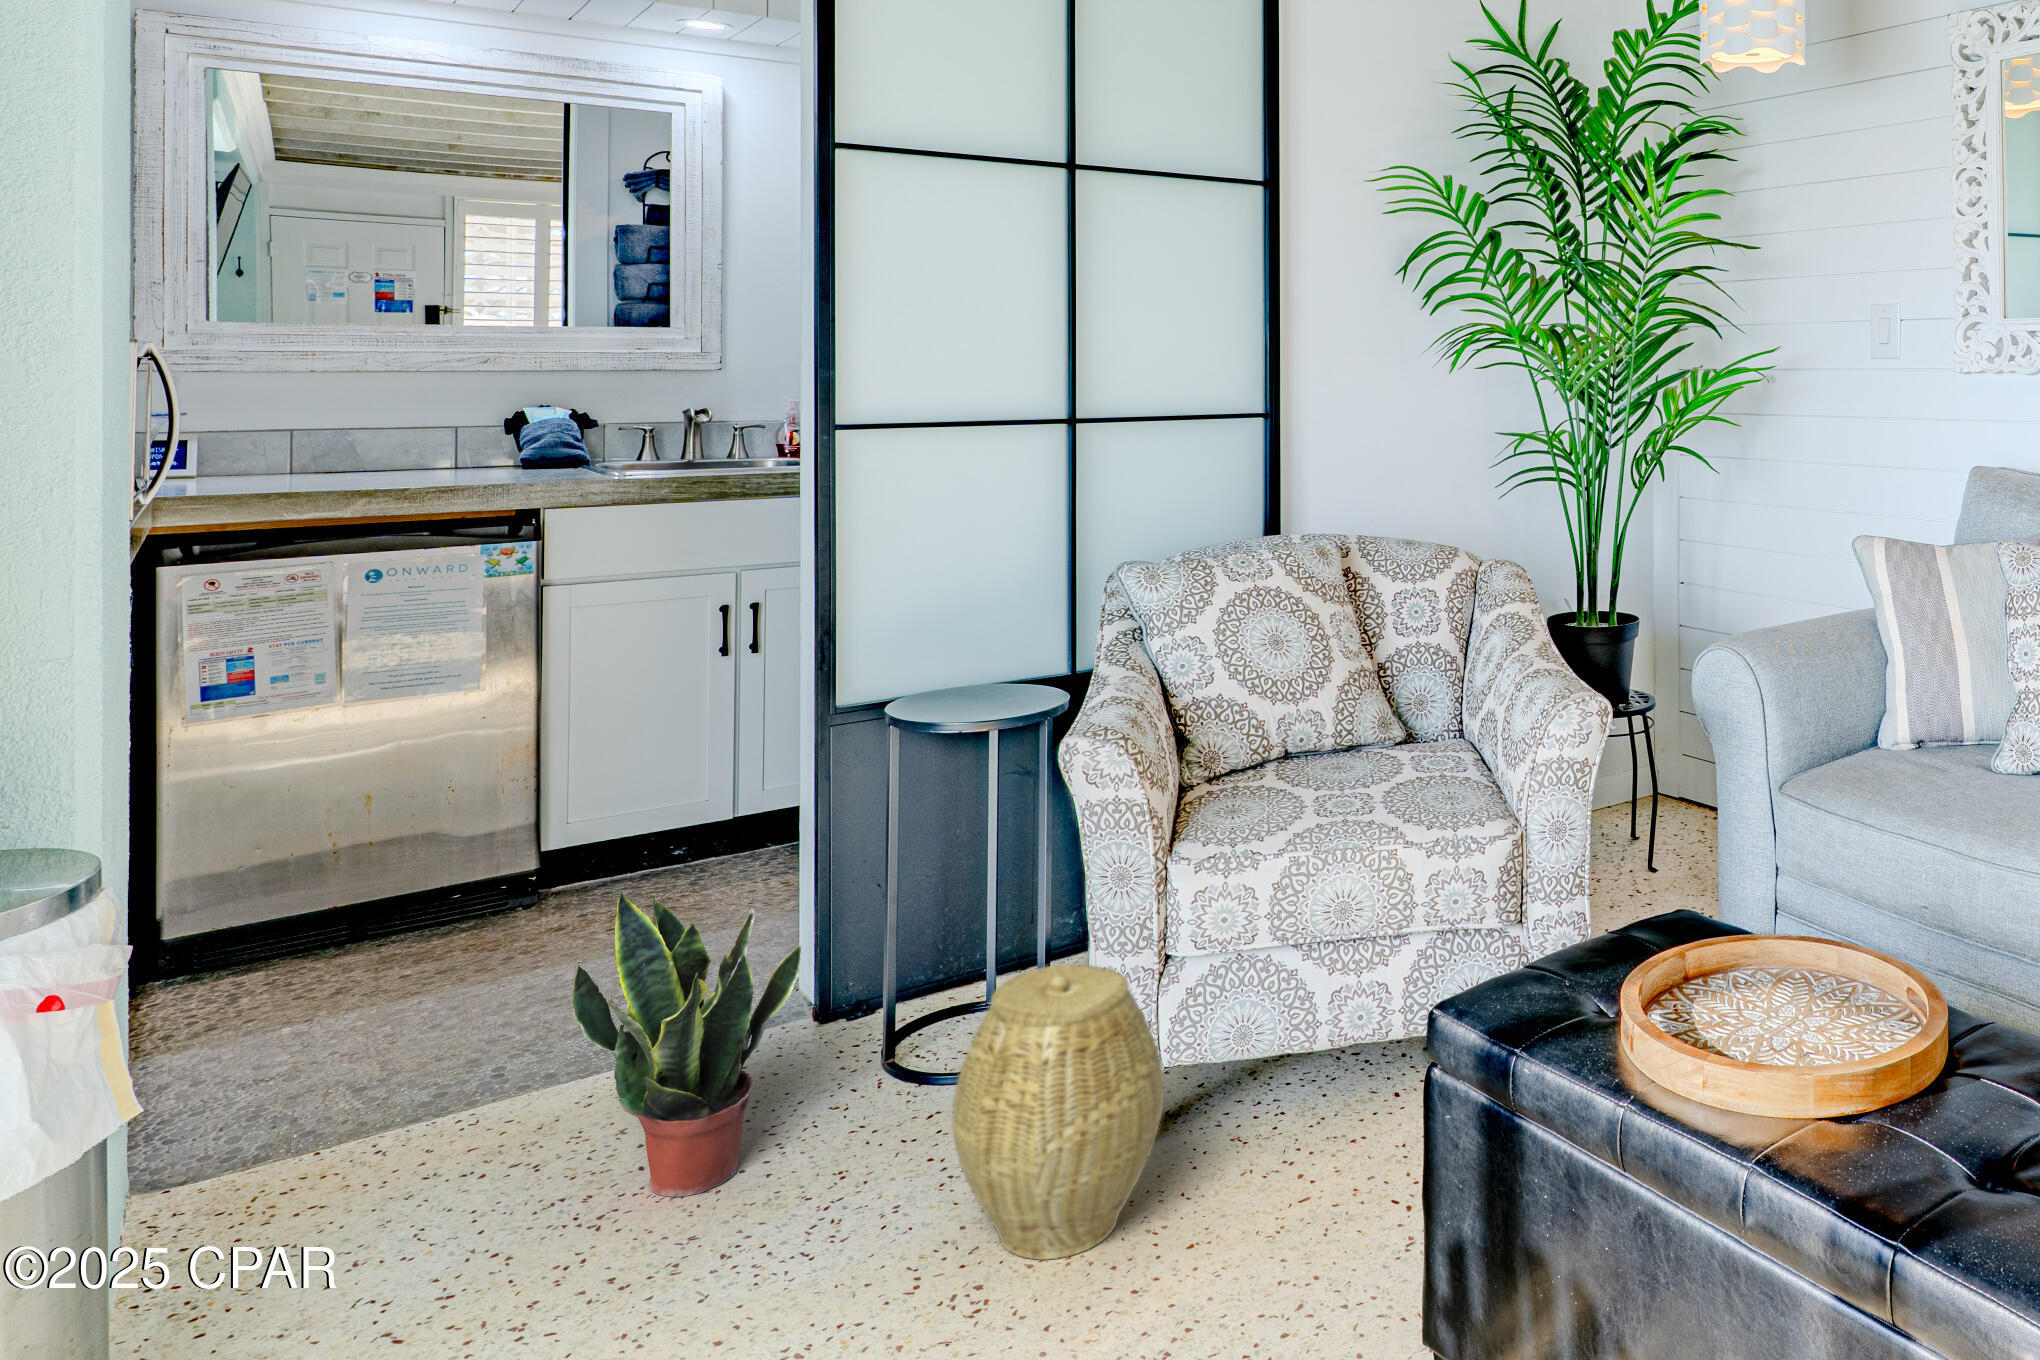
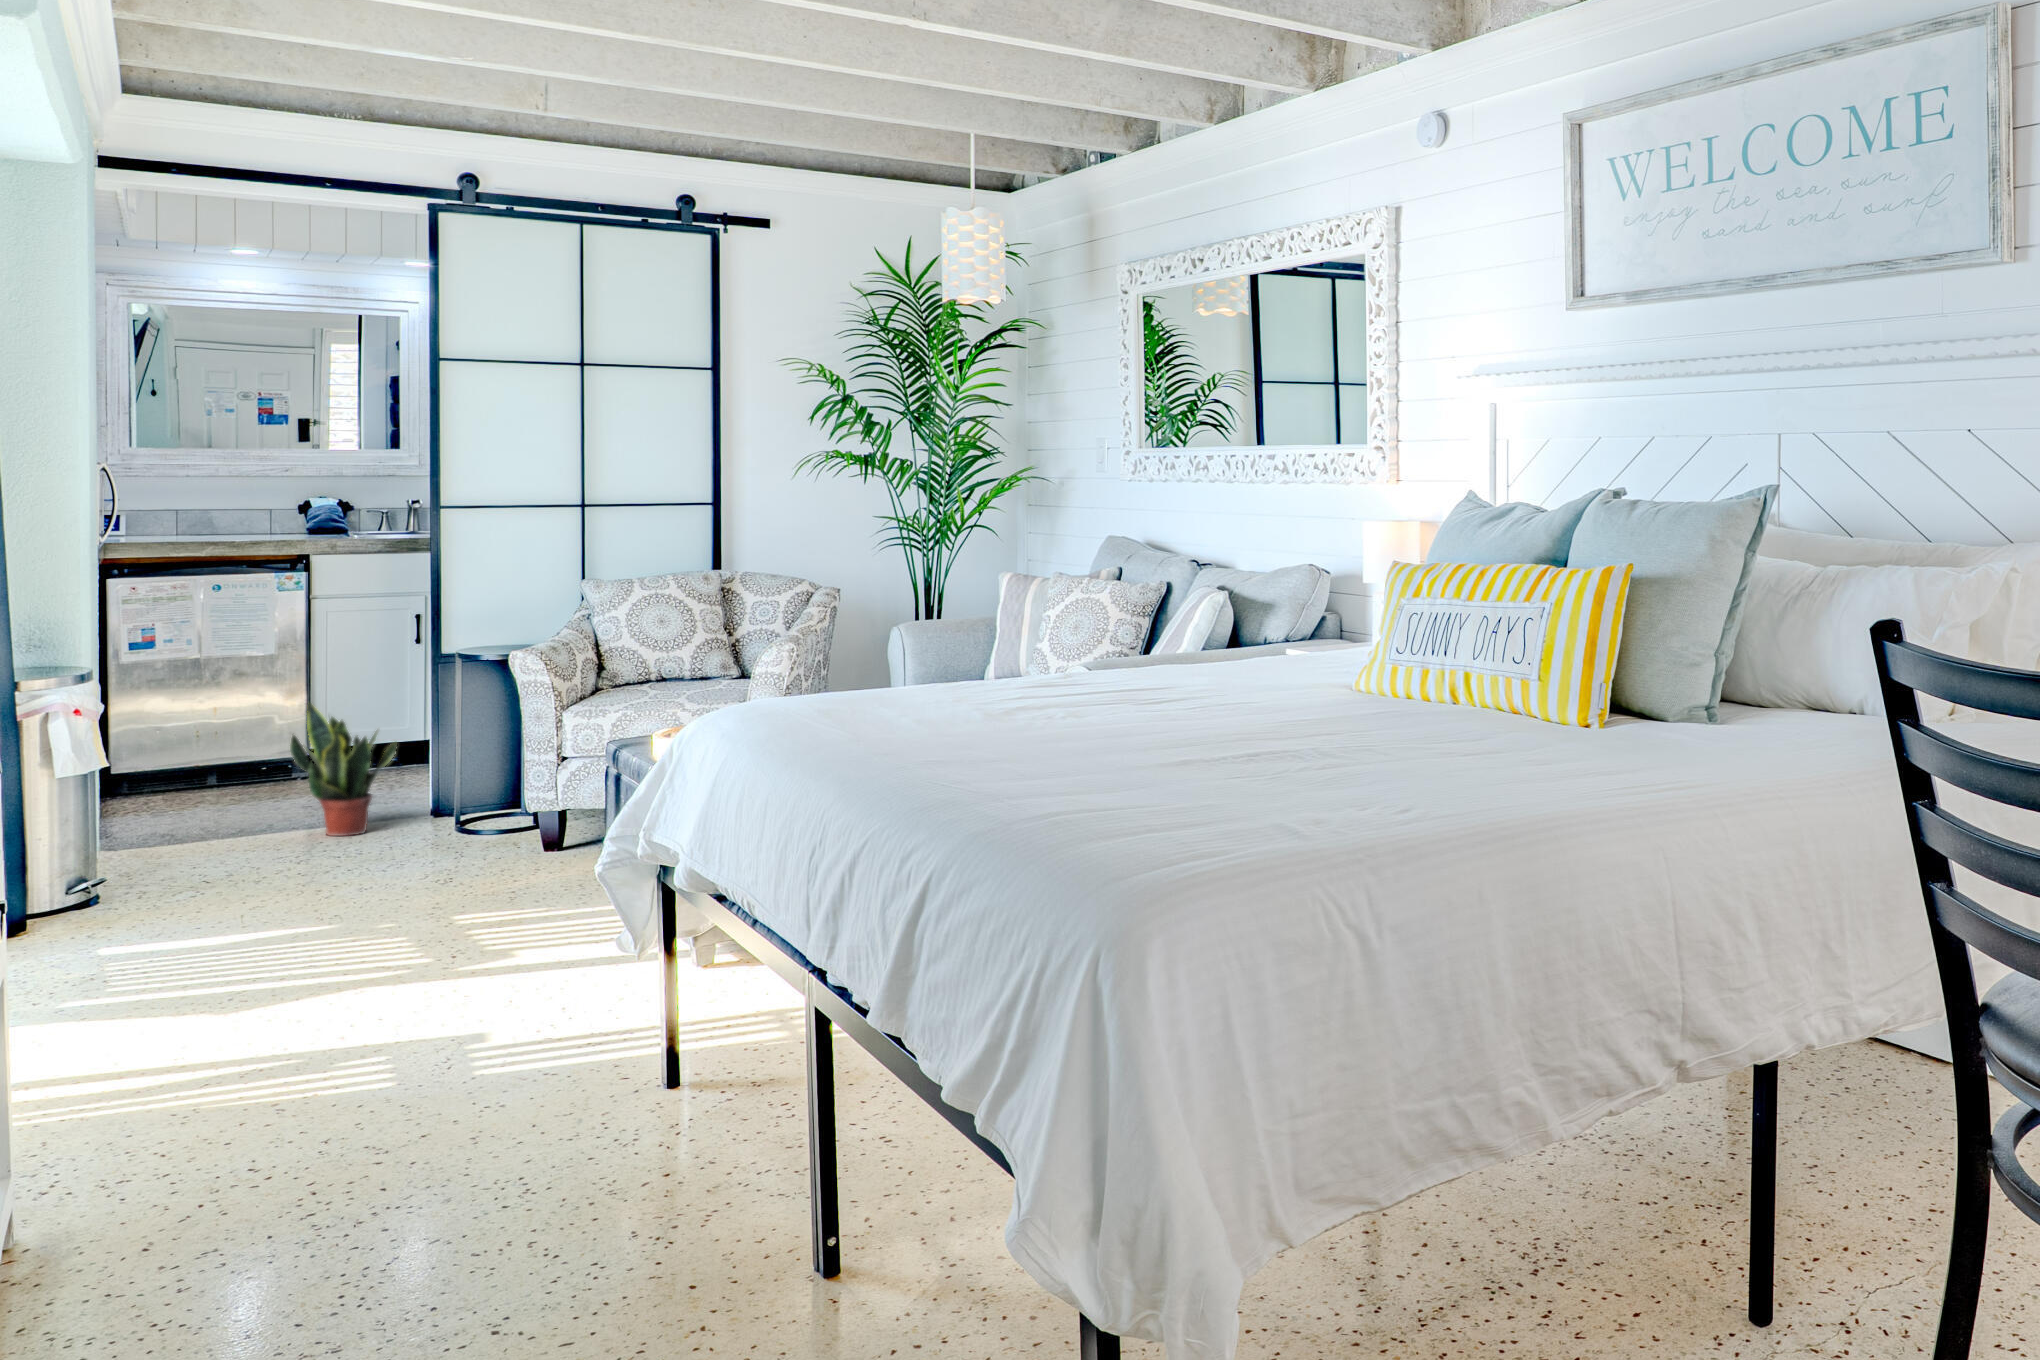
woven basket: present [952,964,1164,1260] -> none [439,738,537,851]

